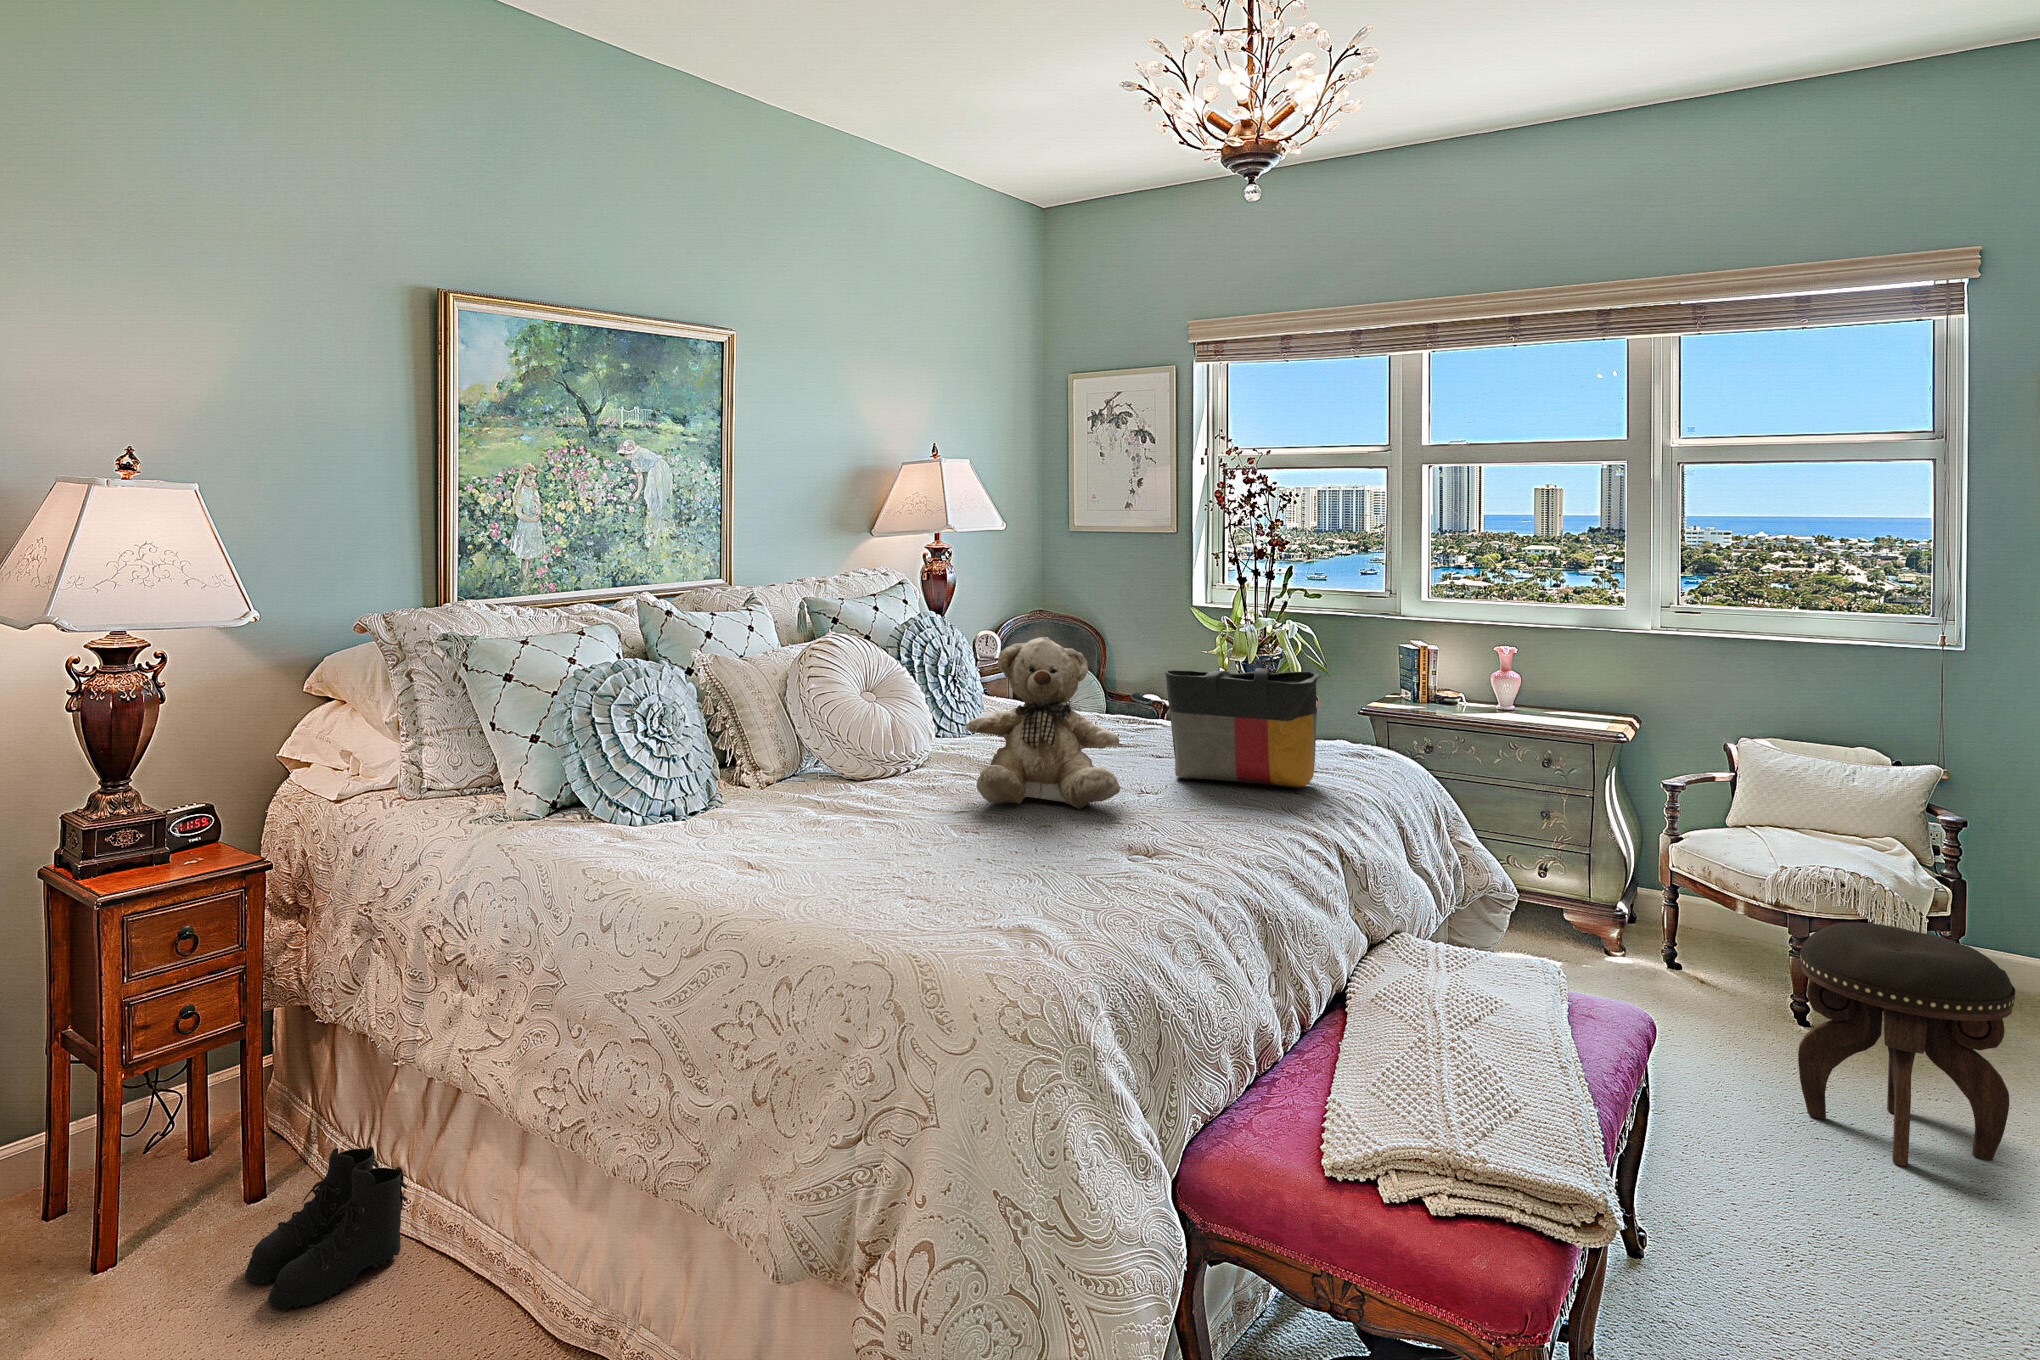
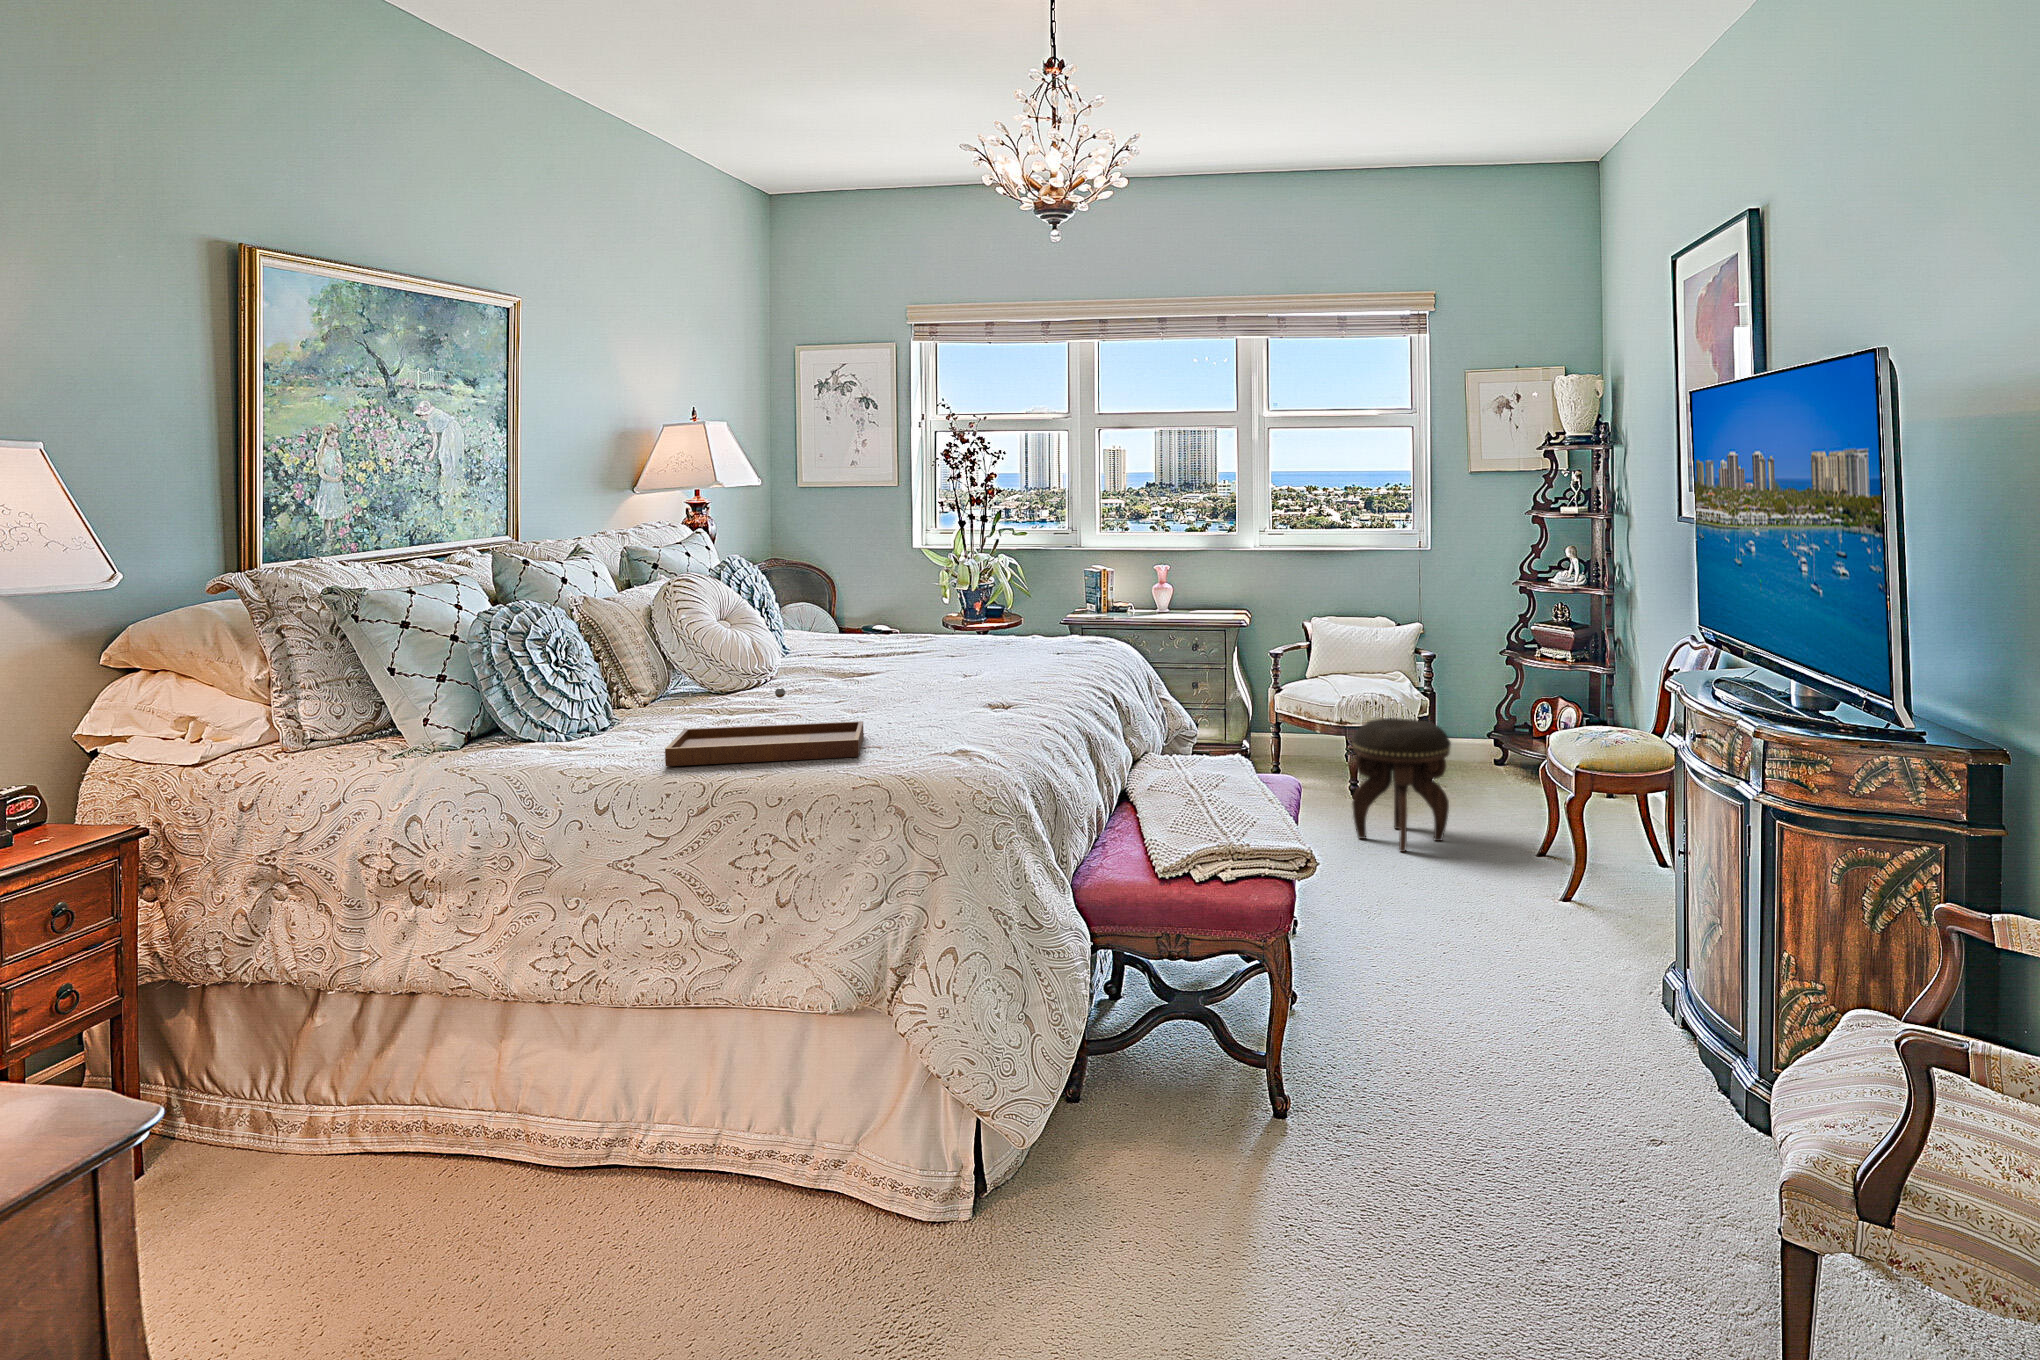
teddy bear: present [966,637,1120,809] -> none [837,567,966,697]
tote bag: present [1165,668,1321,788] -> none [977,583,1089,669]
tray: none [678,791,933,902] -> present [665,688,864,766]
boots: present [245,1146,408,1309] -> none [203,1078,373,1222]

